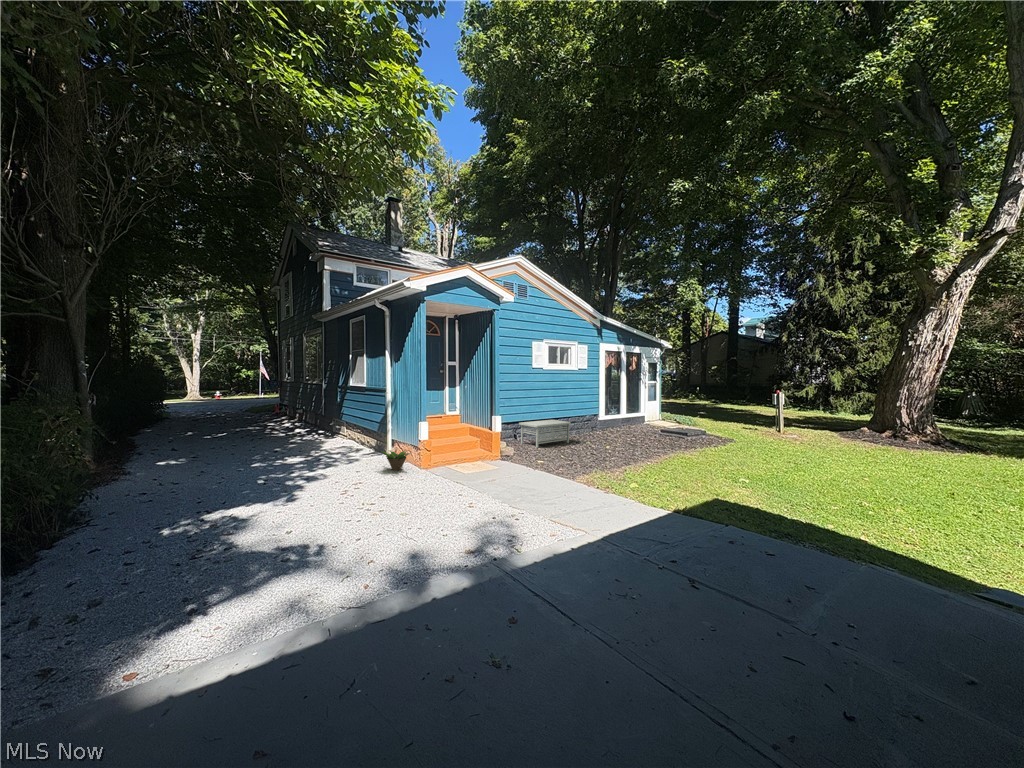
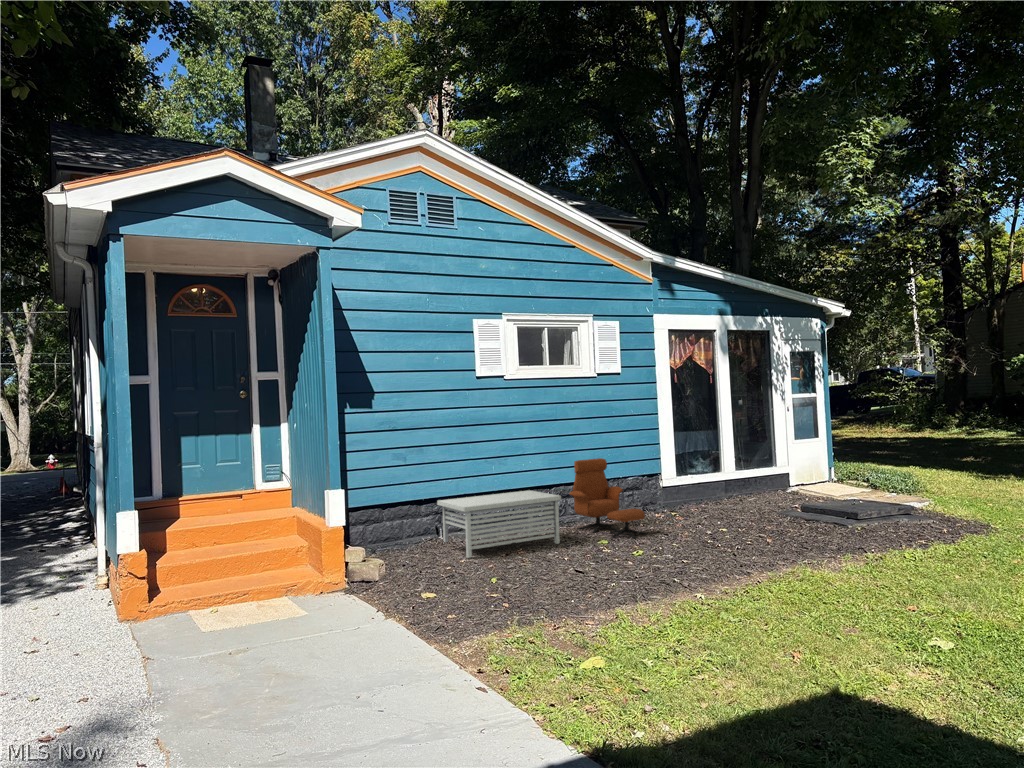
lounge chair: none [567,407,602,441] -> present [569,458,647,538]
decorative plant: present [382,451,411,470] -> none [28,579,107,626]

